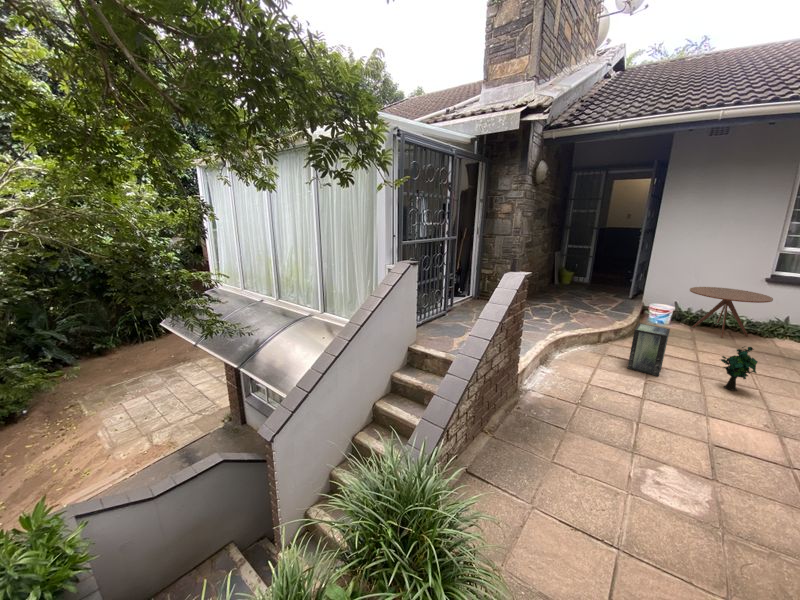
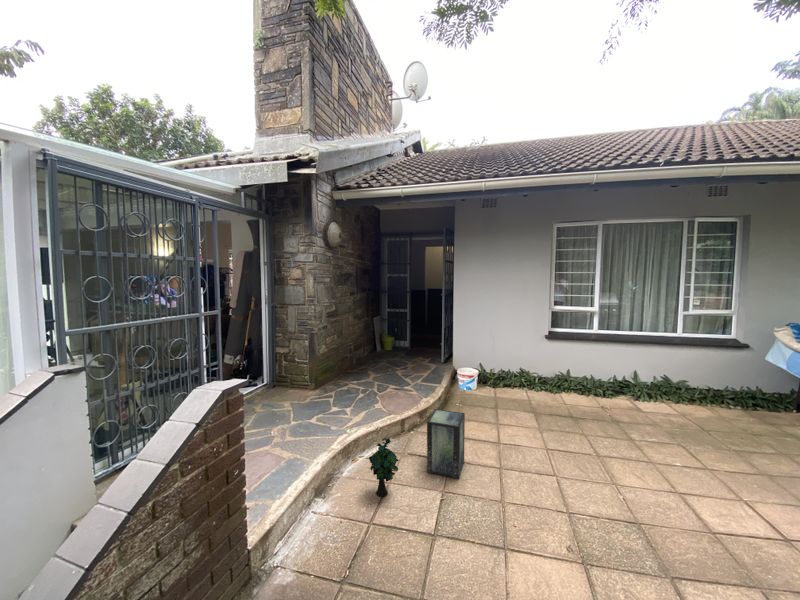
round table: present [690,287,773,338] -> none [489,347,553,401]
decorative plant: present [721,347,758,391] -> present [366,438,399,497]

